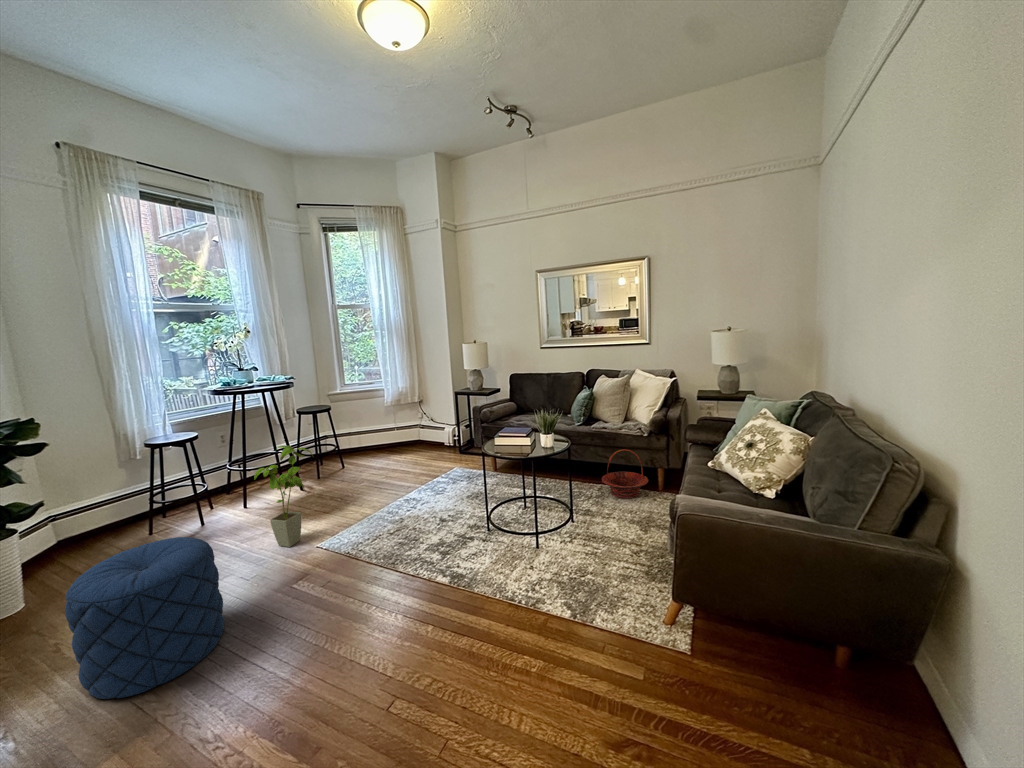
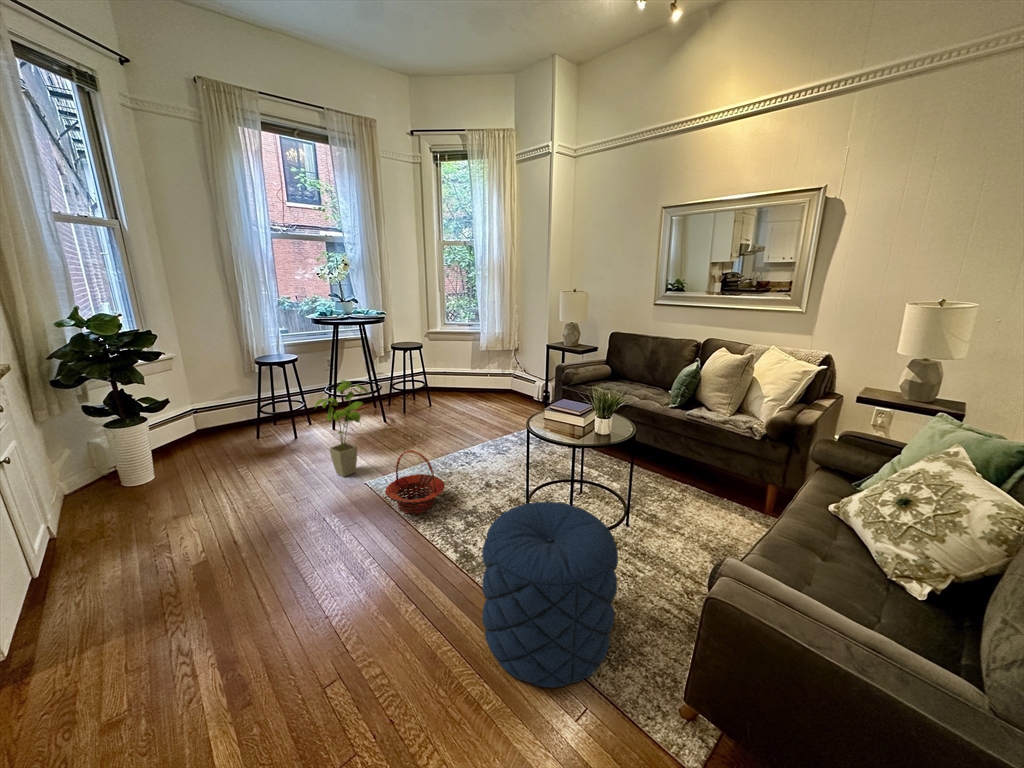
basket: present [602,449,648,499] -> present [385,450,445,514]
pouf: present [65,537,224,699] -> present [482,502,618,688]

